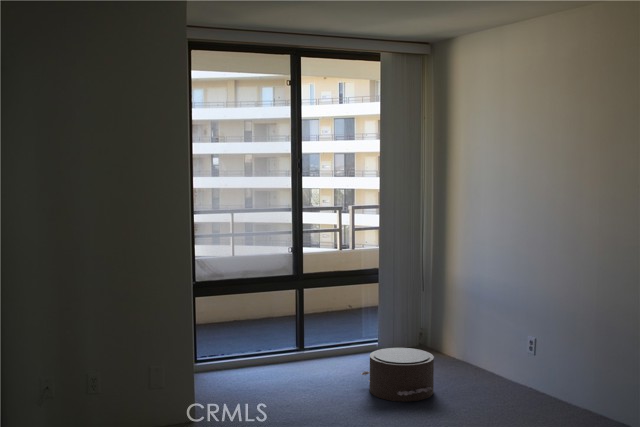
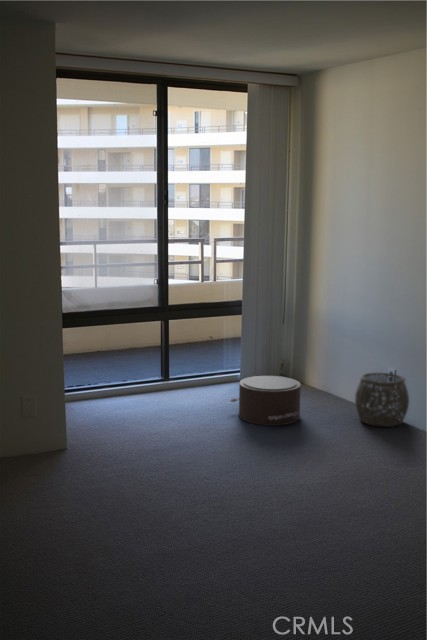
woven basket: none [491,346,550,406] -> present [355,373,409,427]

